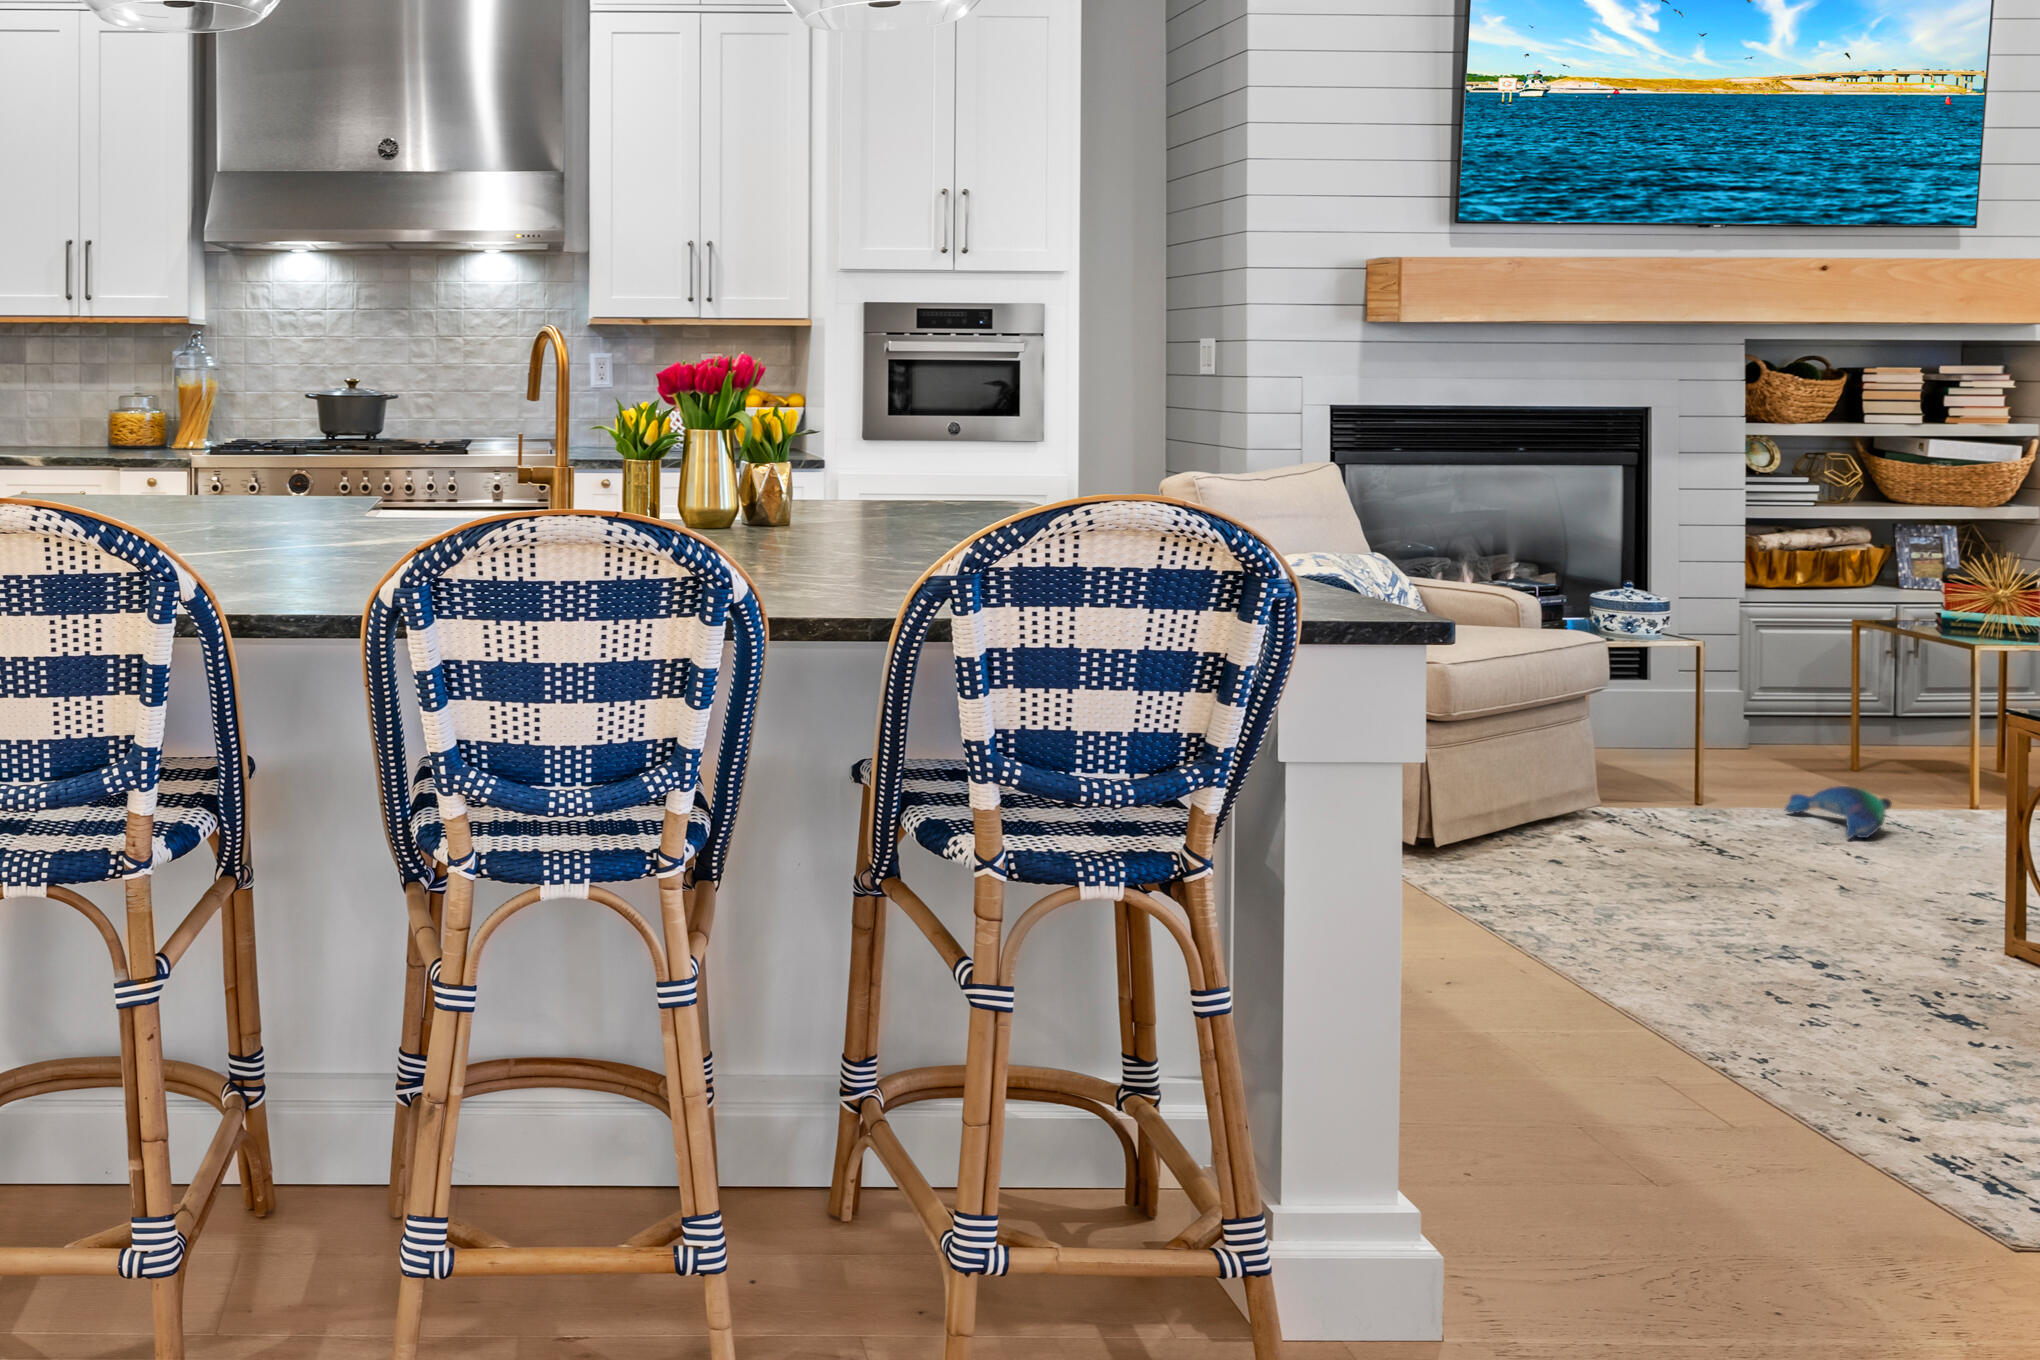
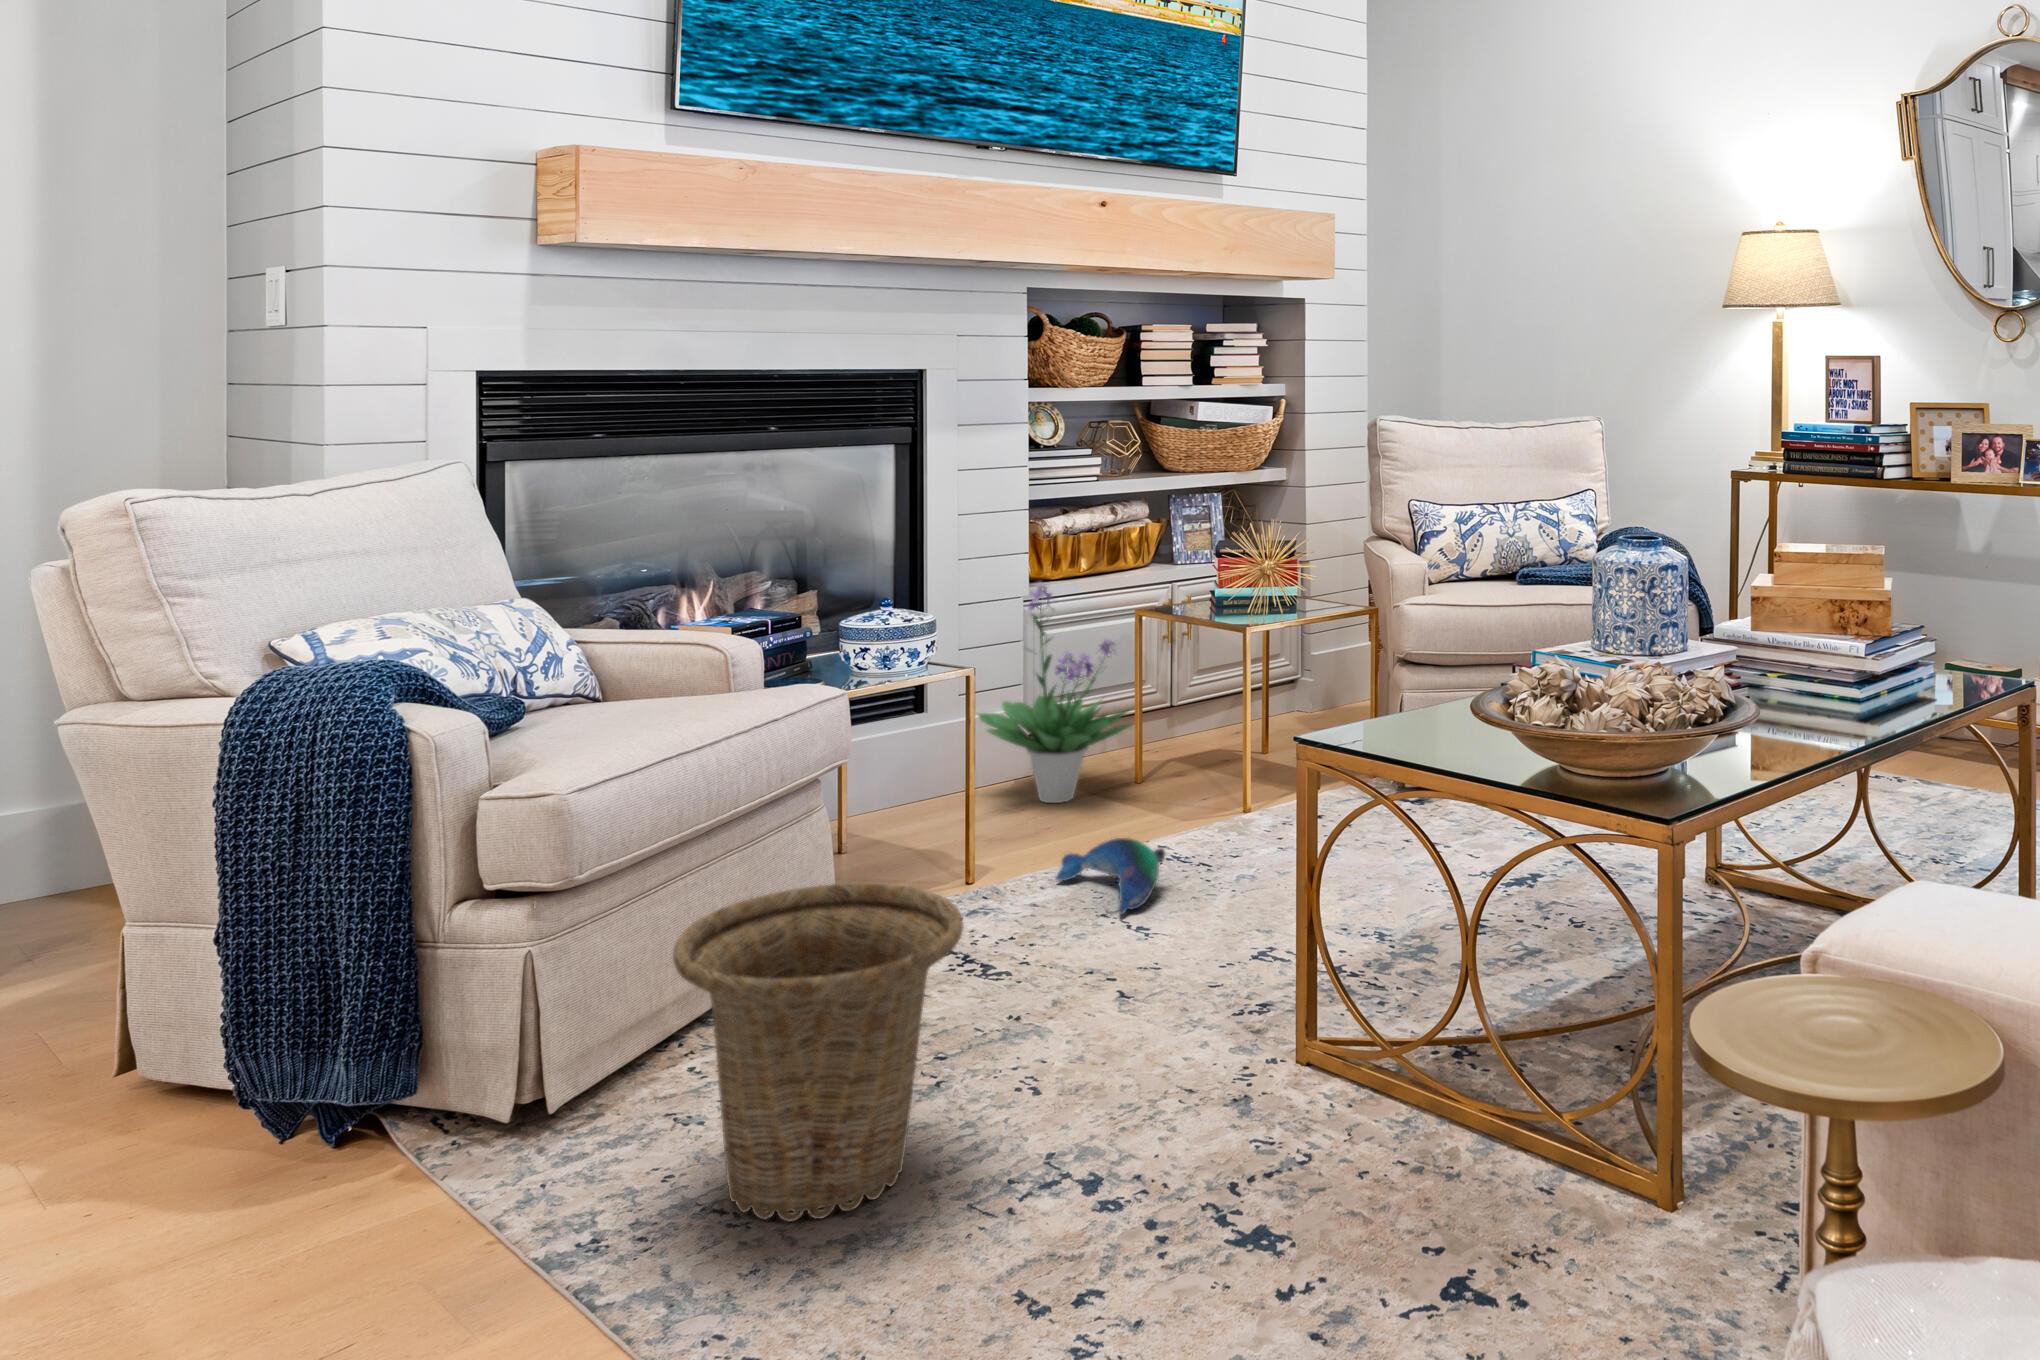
potted plant: none [1702,584,1859,771] -> present [978,583,1133,803]
basket: none [1529,729,1726,922] -> present [673,883,963,1222]

